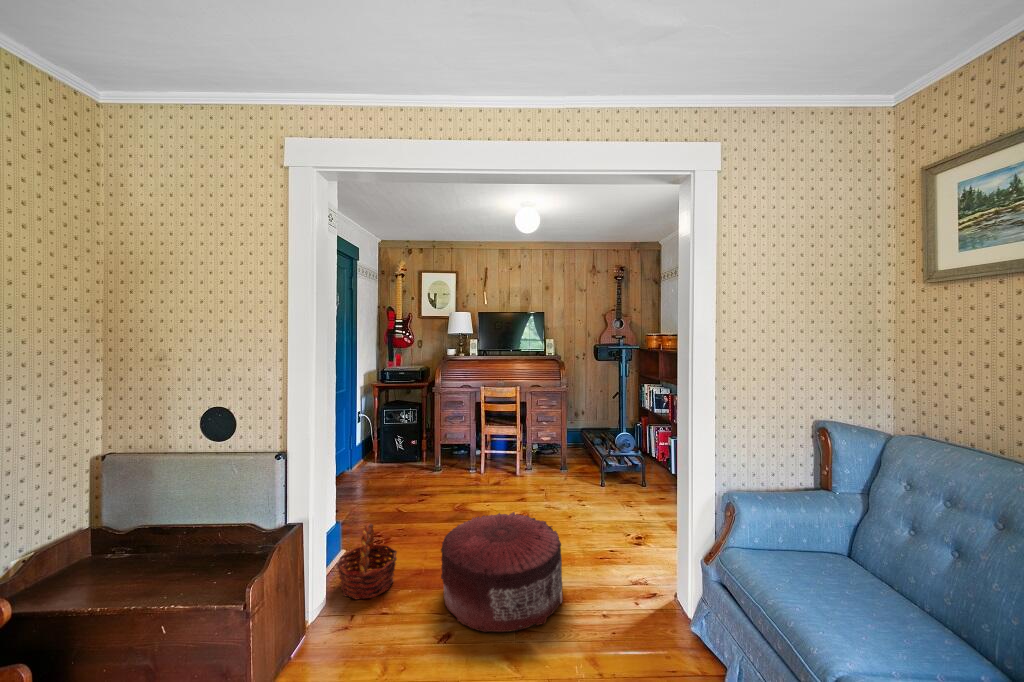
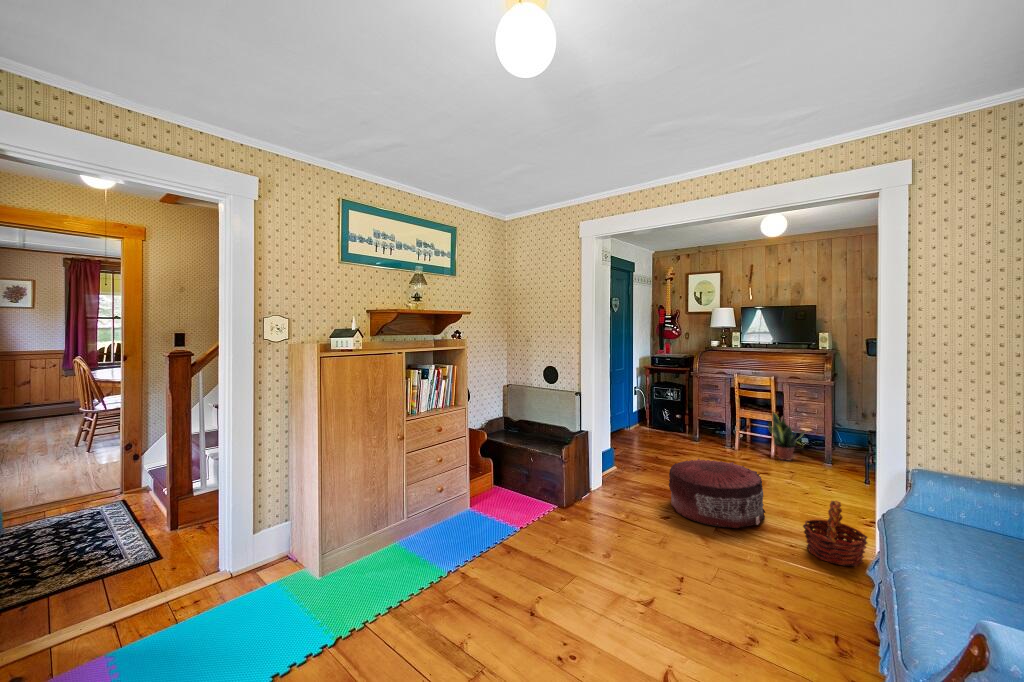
potted plant: none [515,425,549,478] -> present [768,412,804,460]
basket: present [337,523,397,600] -> present [803,501,867,566]

